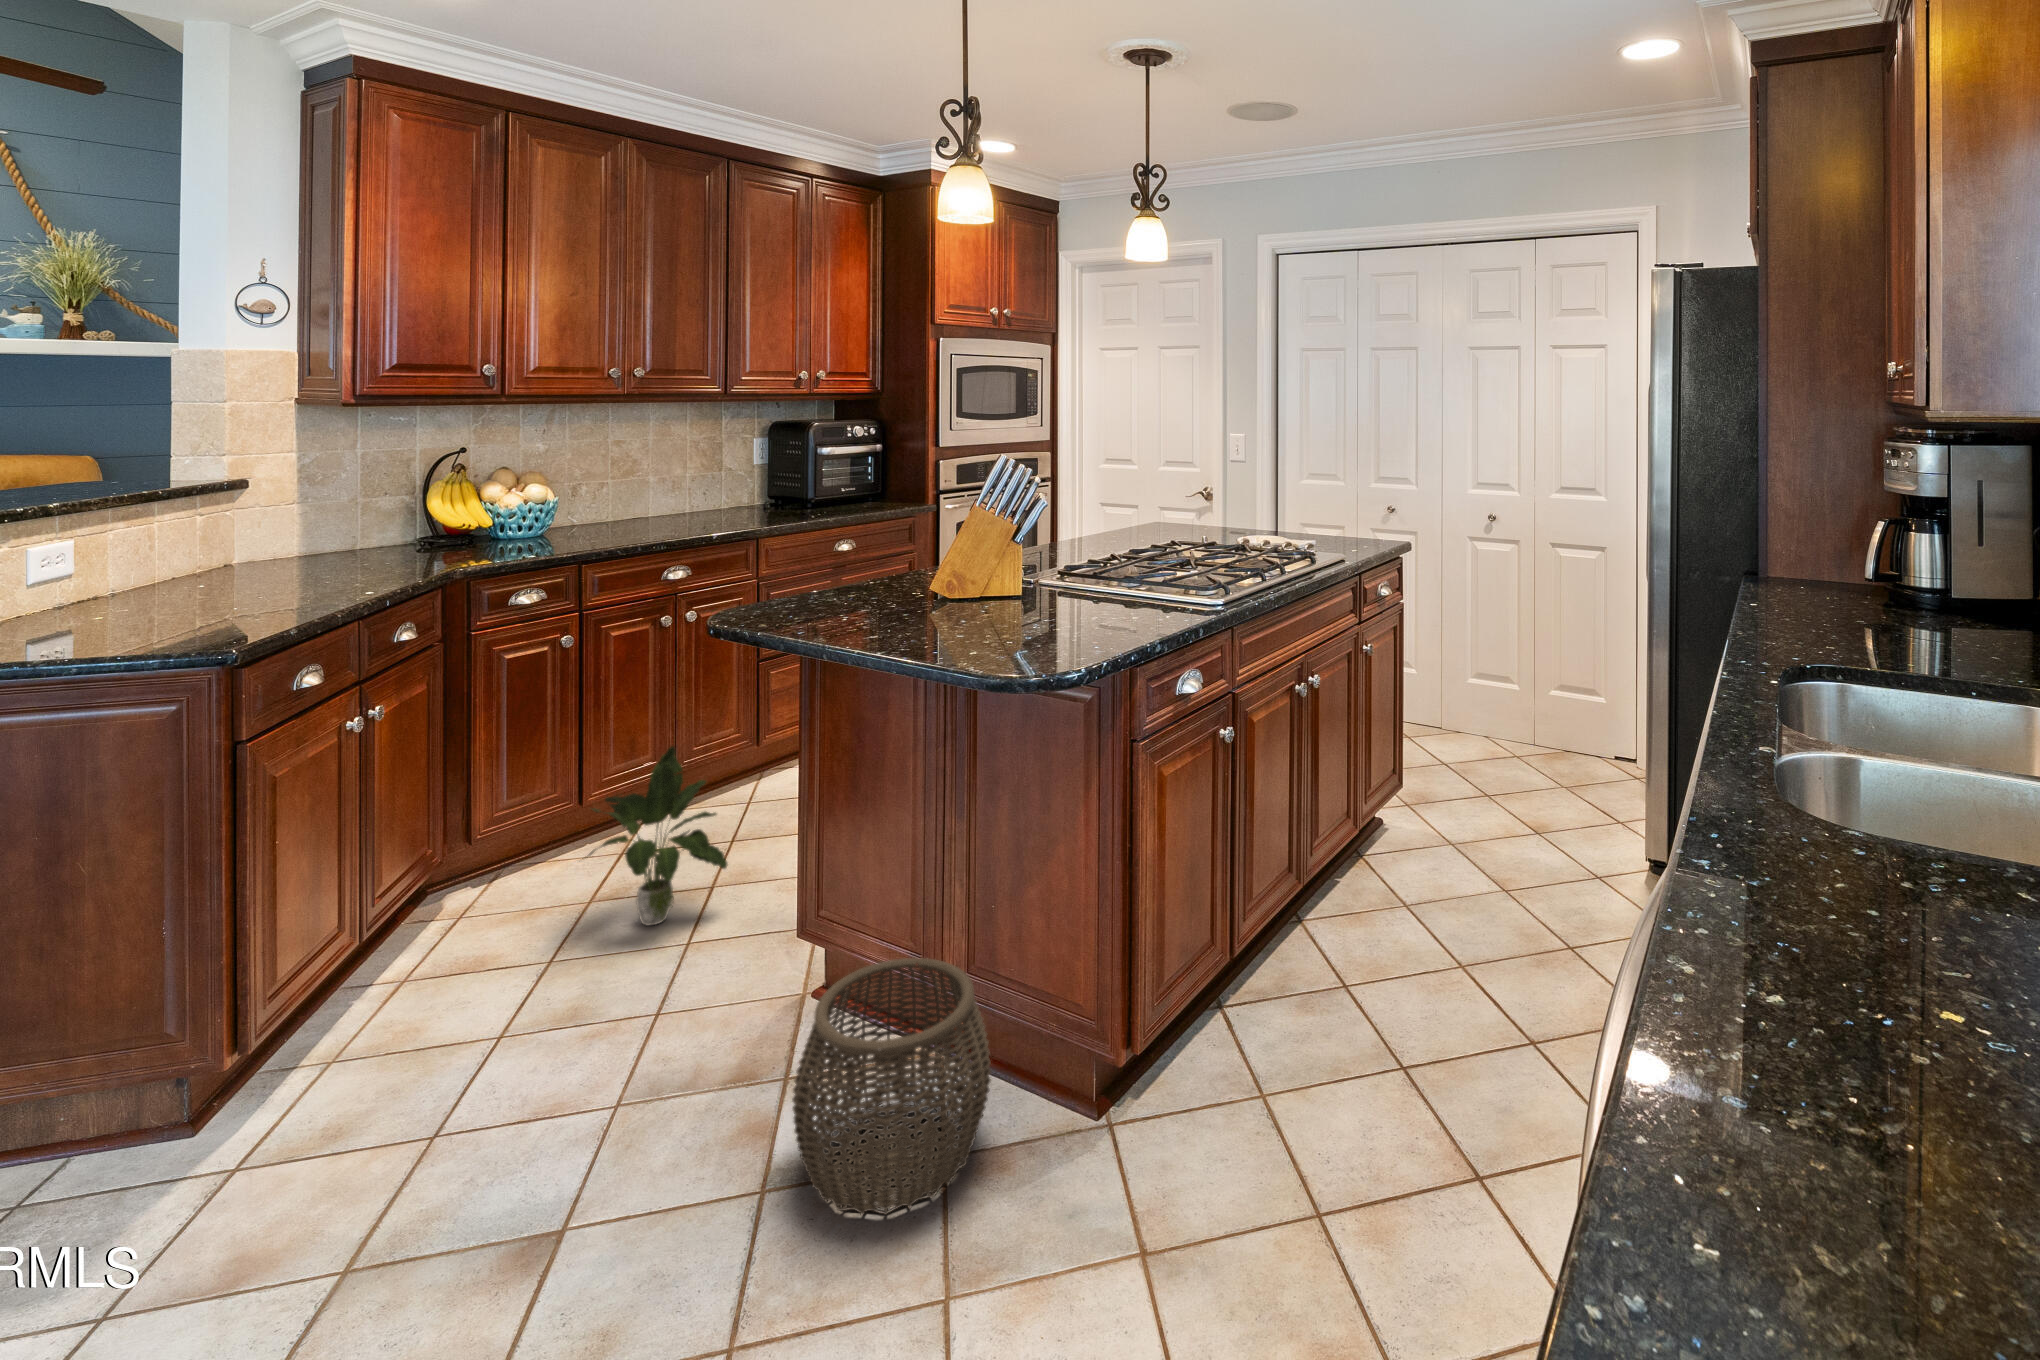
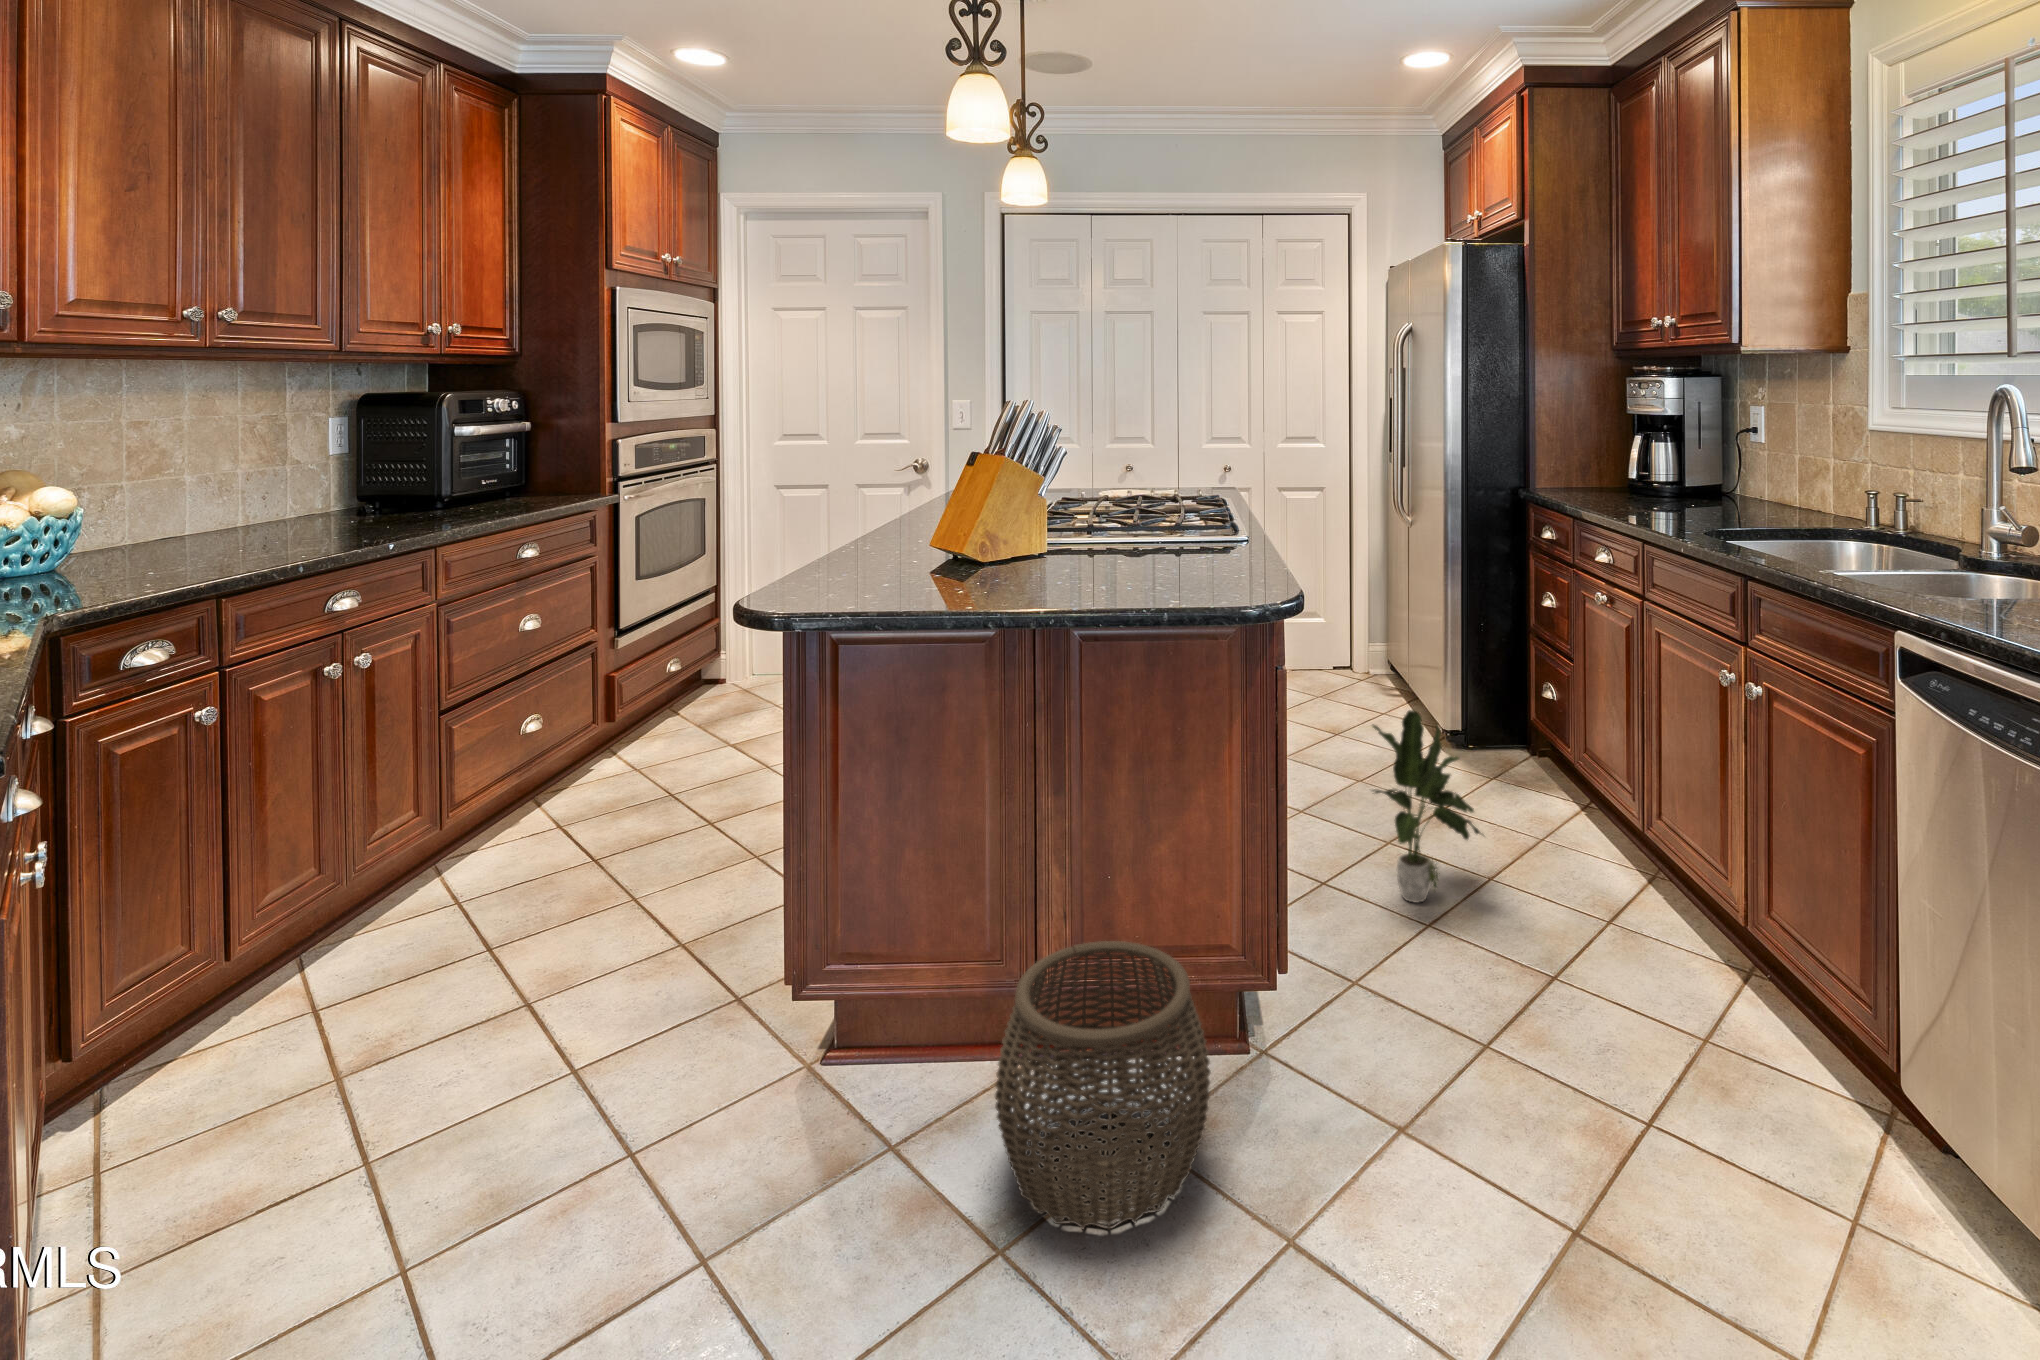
potted plant: present [582,746,727,926] -> present [1372,710,1483,903]

